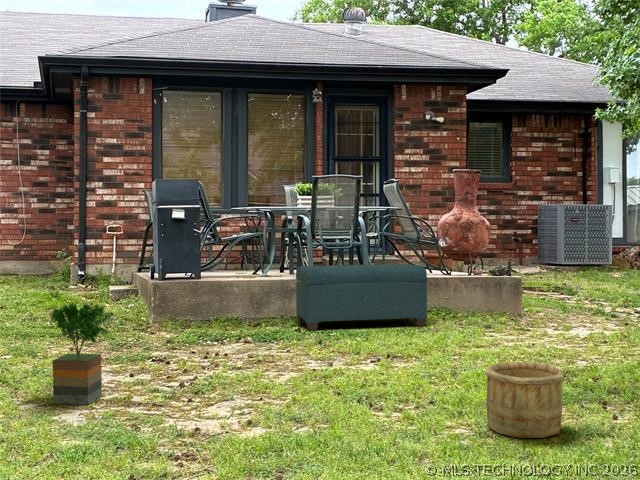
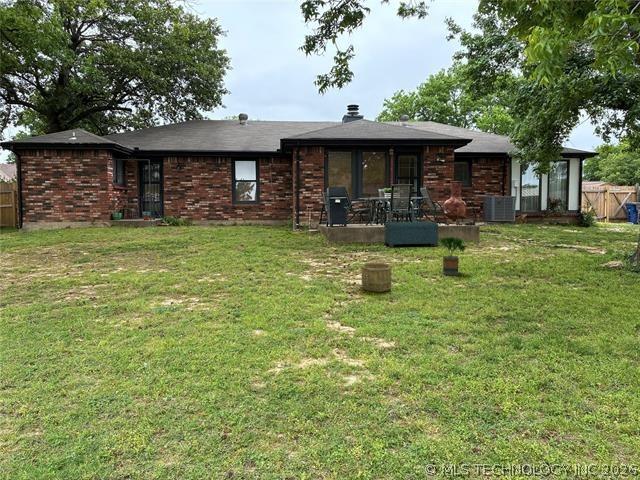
potted tree: present [50,303,112,405] -> present [440,237,465,275]
wooden bucket: present [485,362,565,438] -> present [361,262,392,292]

